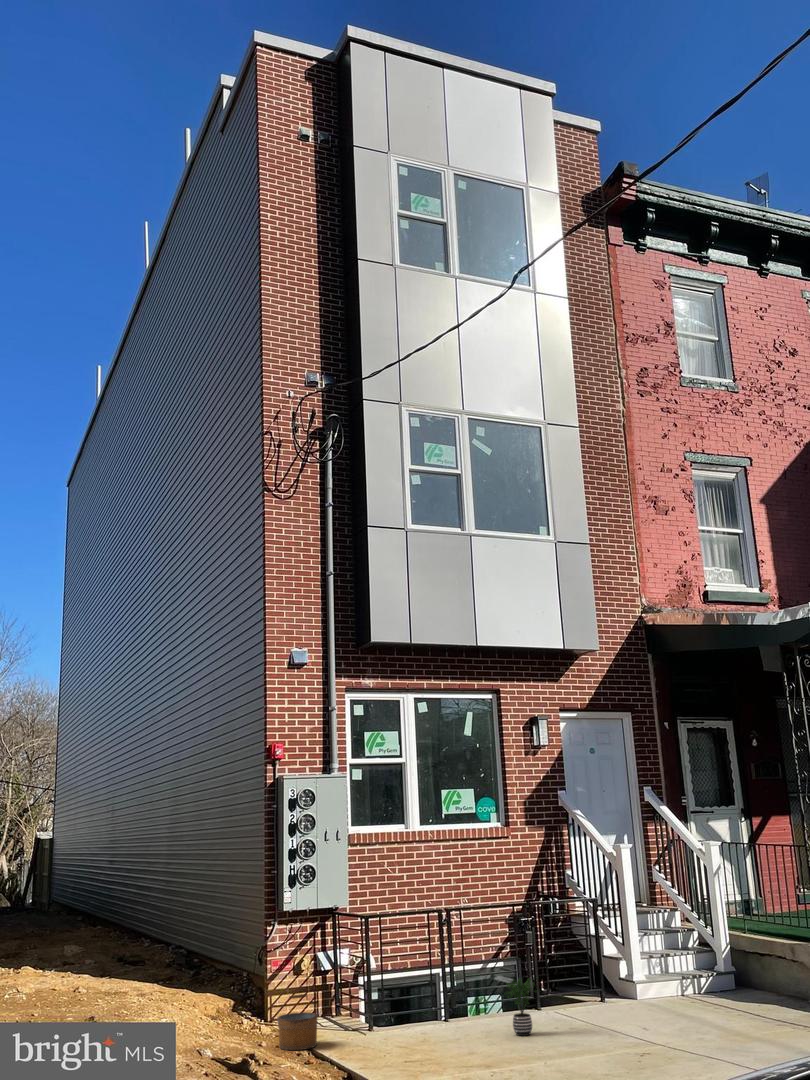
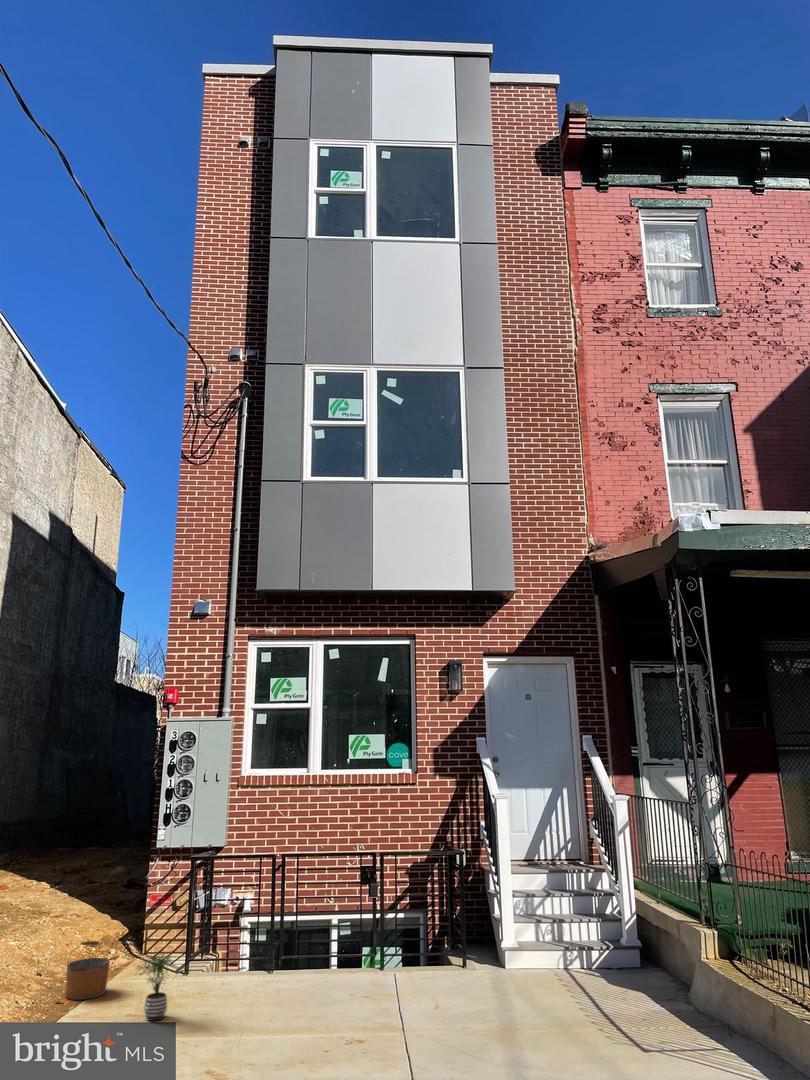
potted plant: present [507,979,533,1036] -> present [135,953,176,1021]

